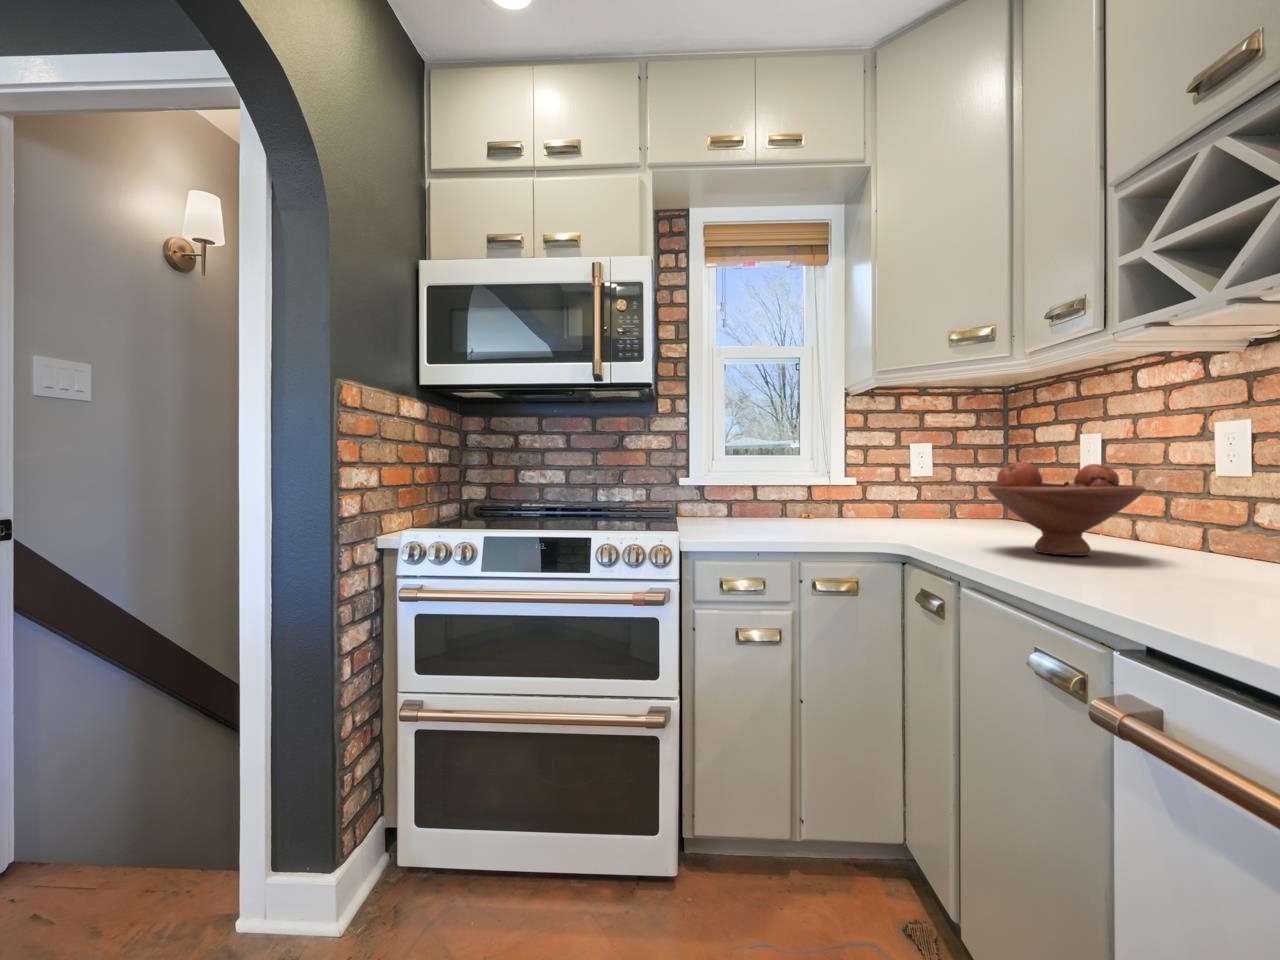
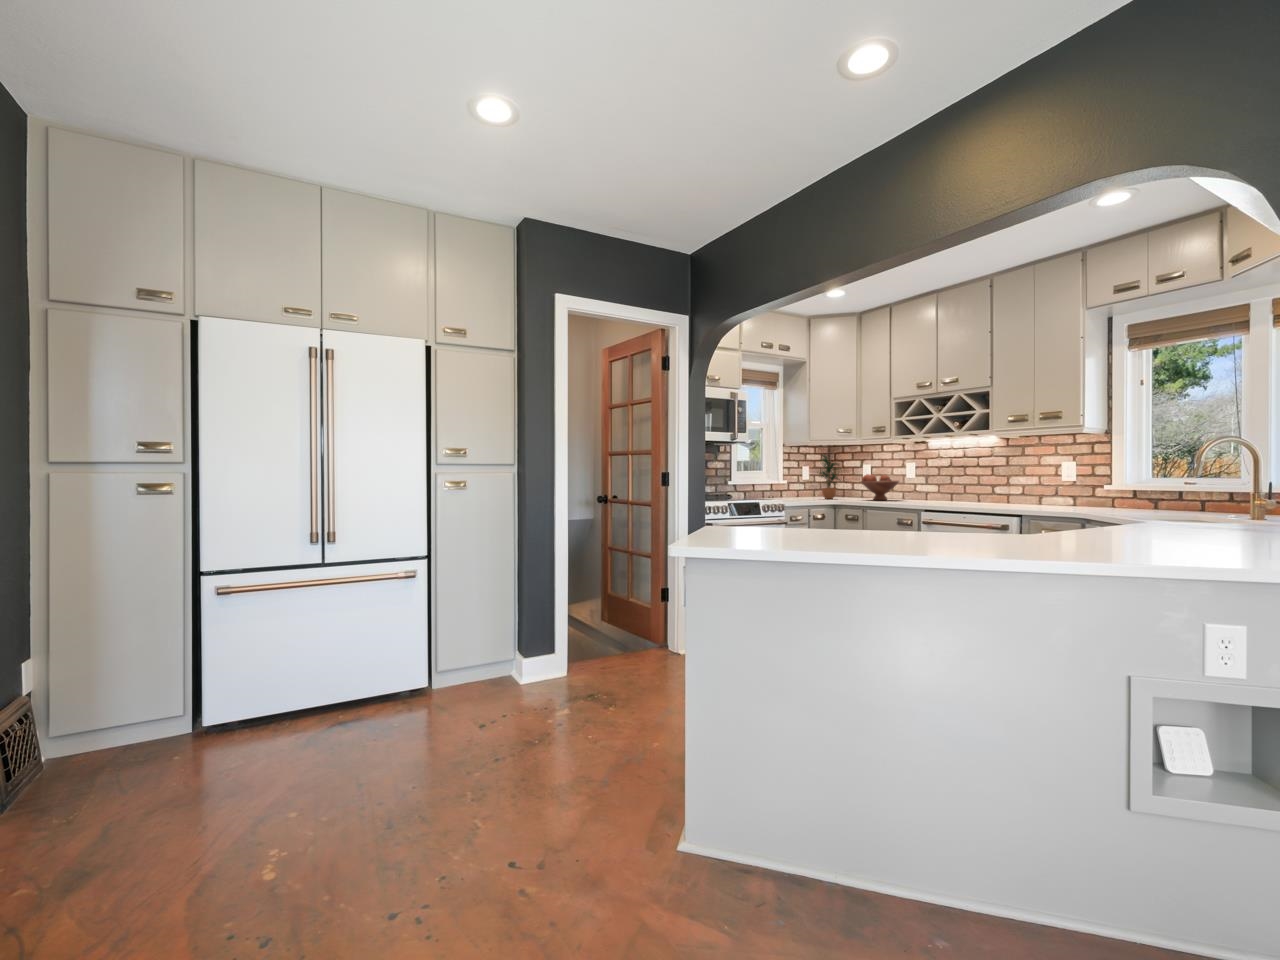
potted plant: none [887,406,972,533] -> present [821,455,838,499]

